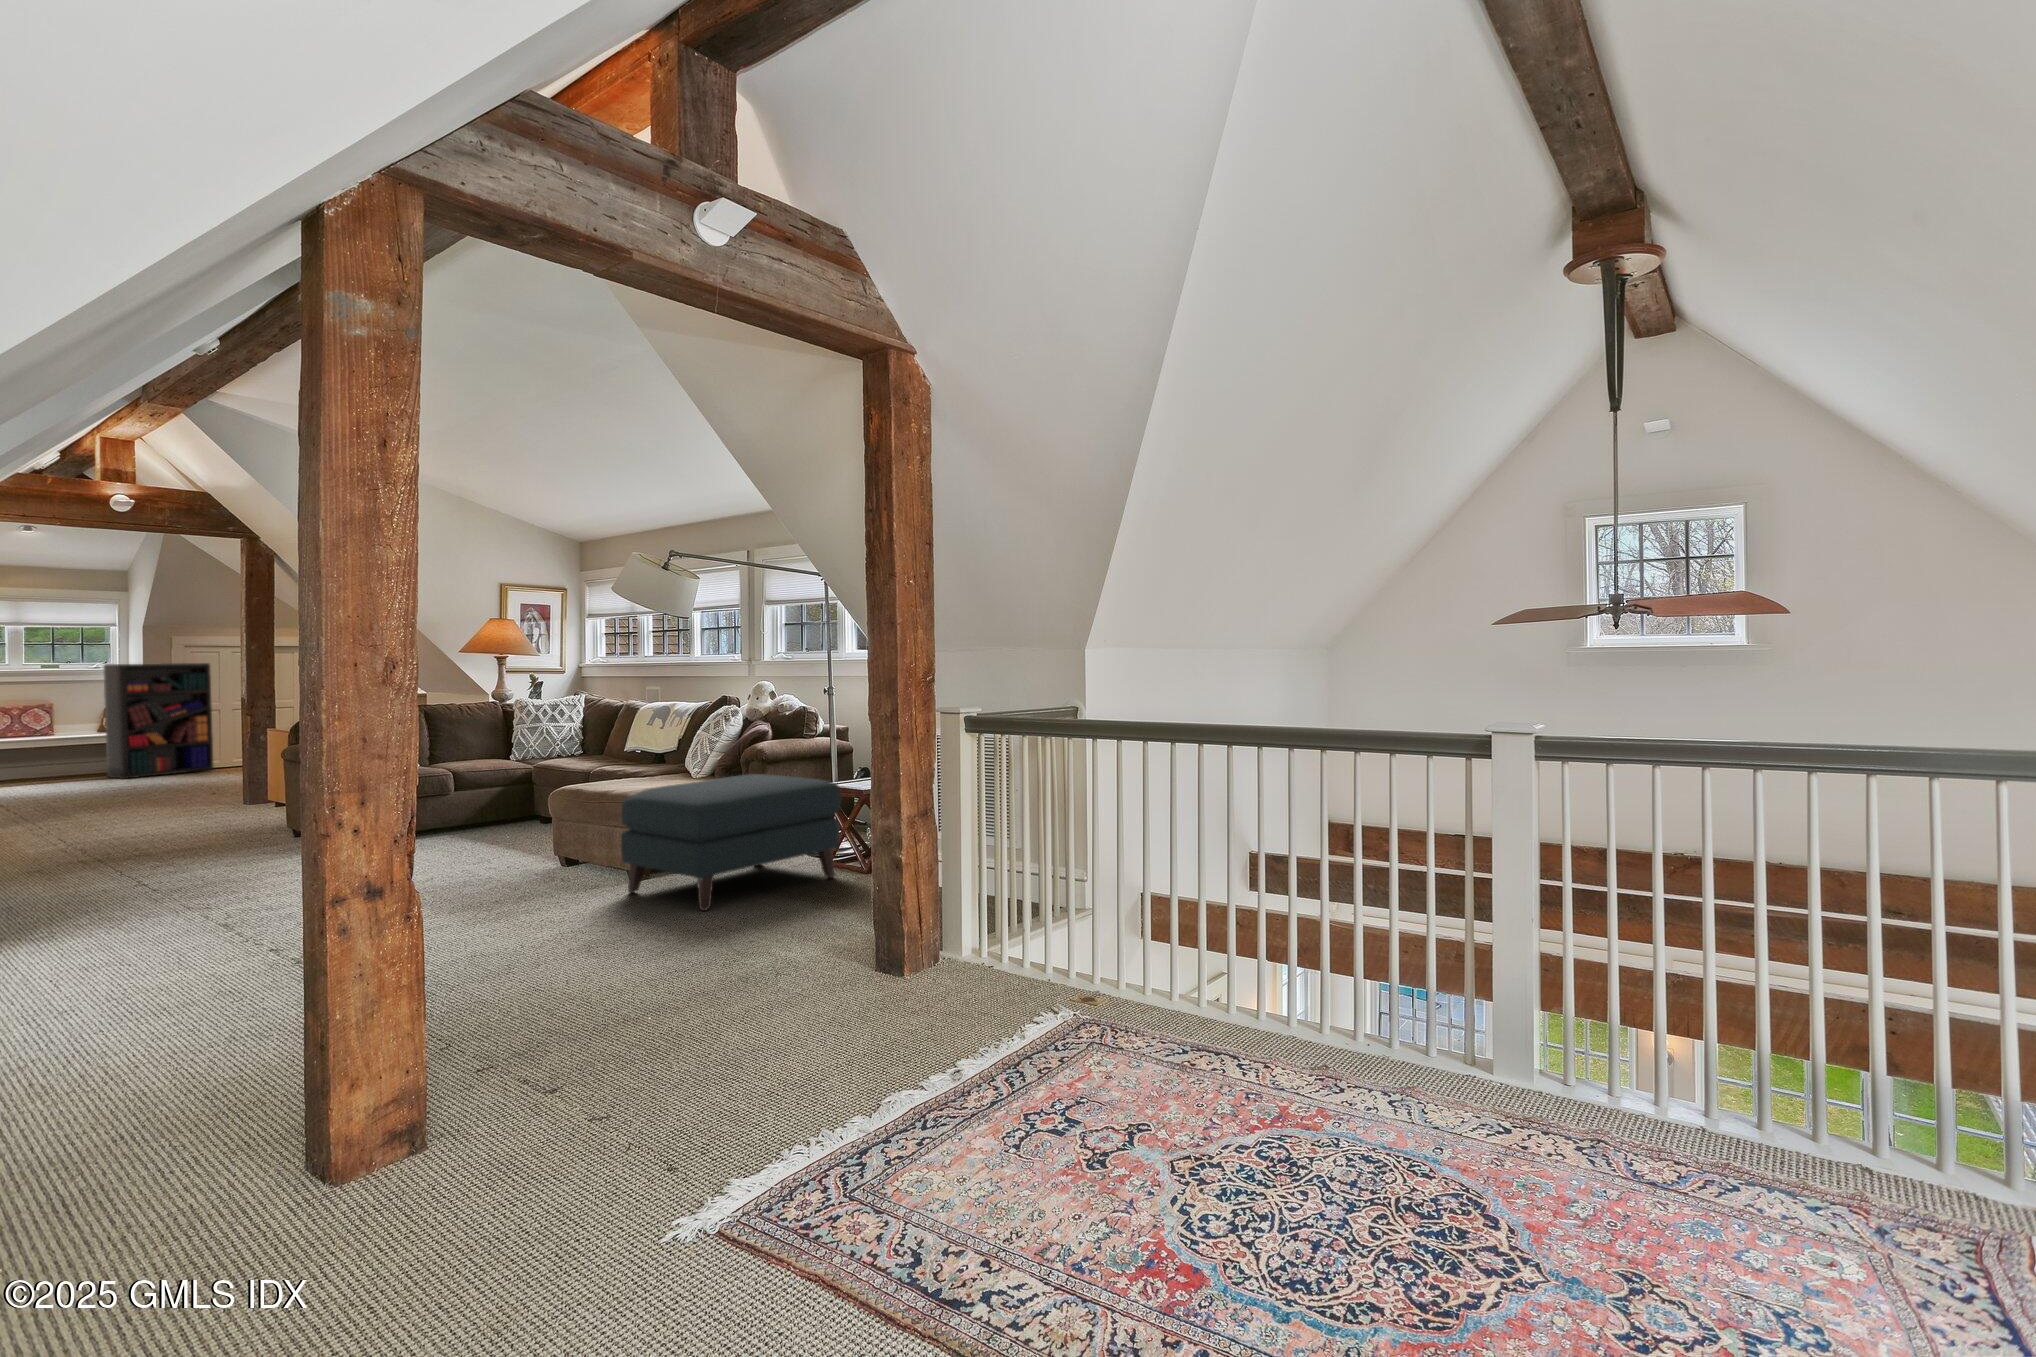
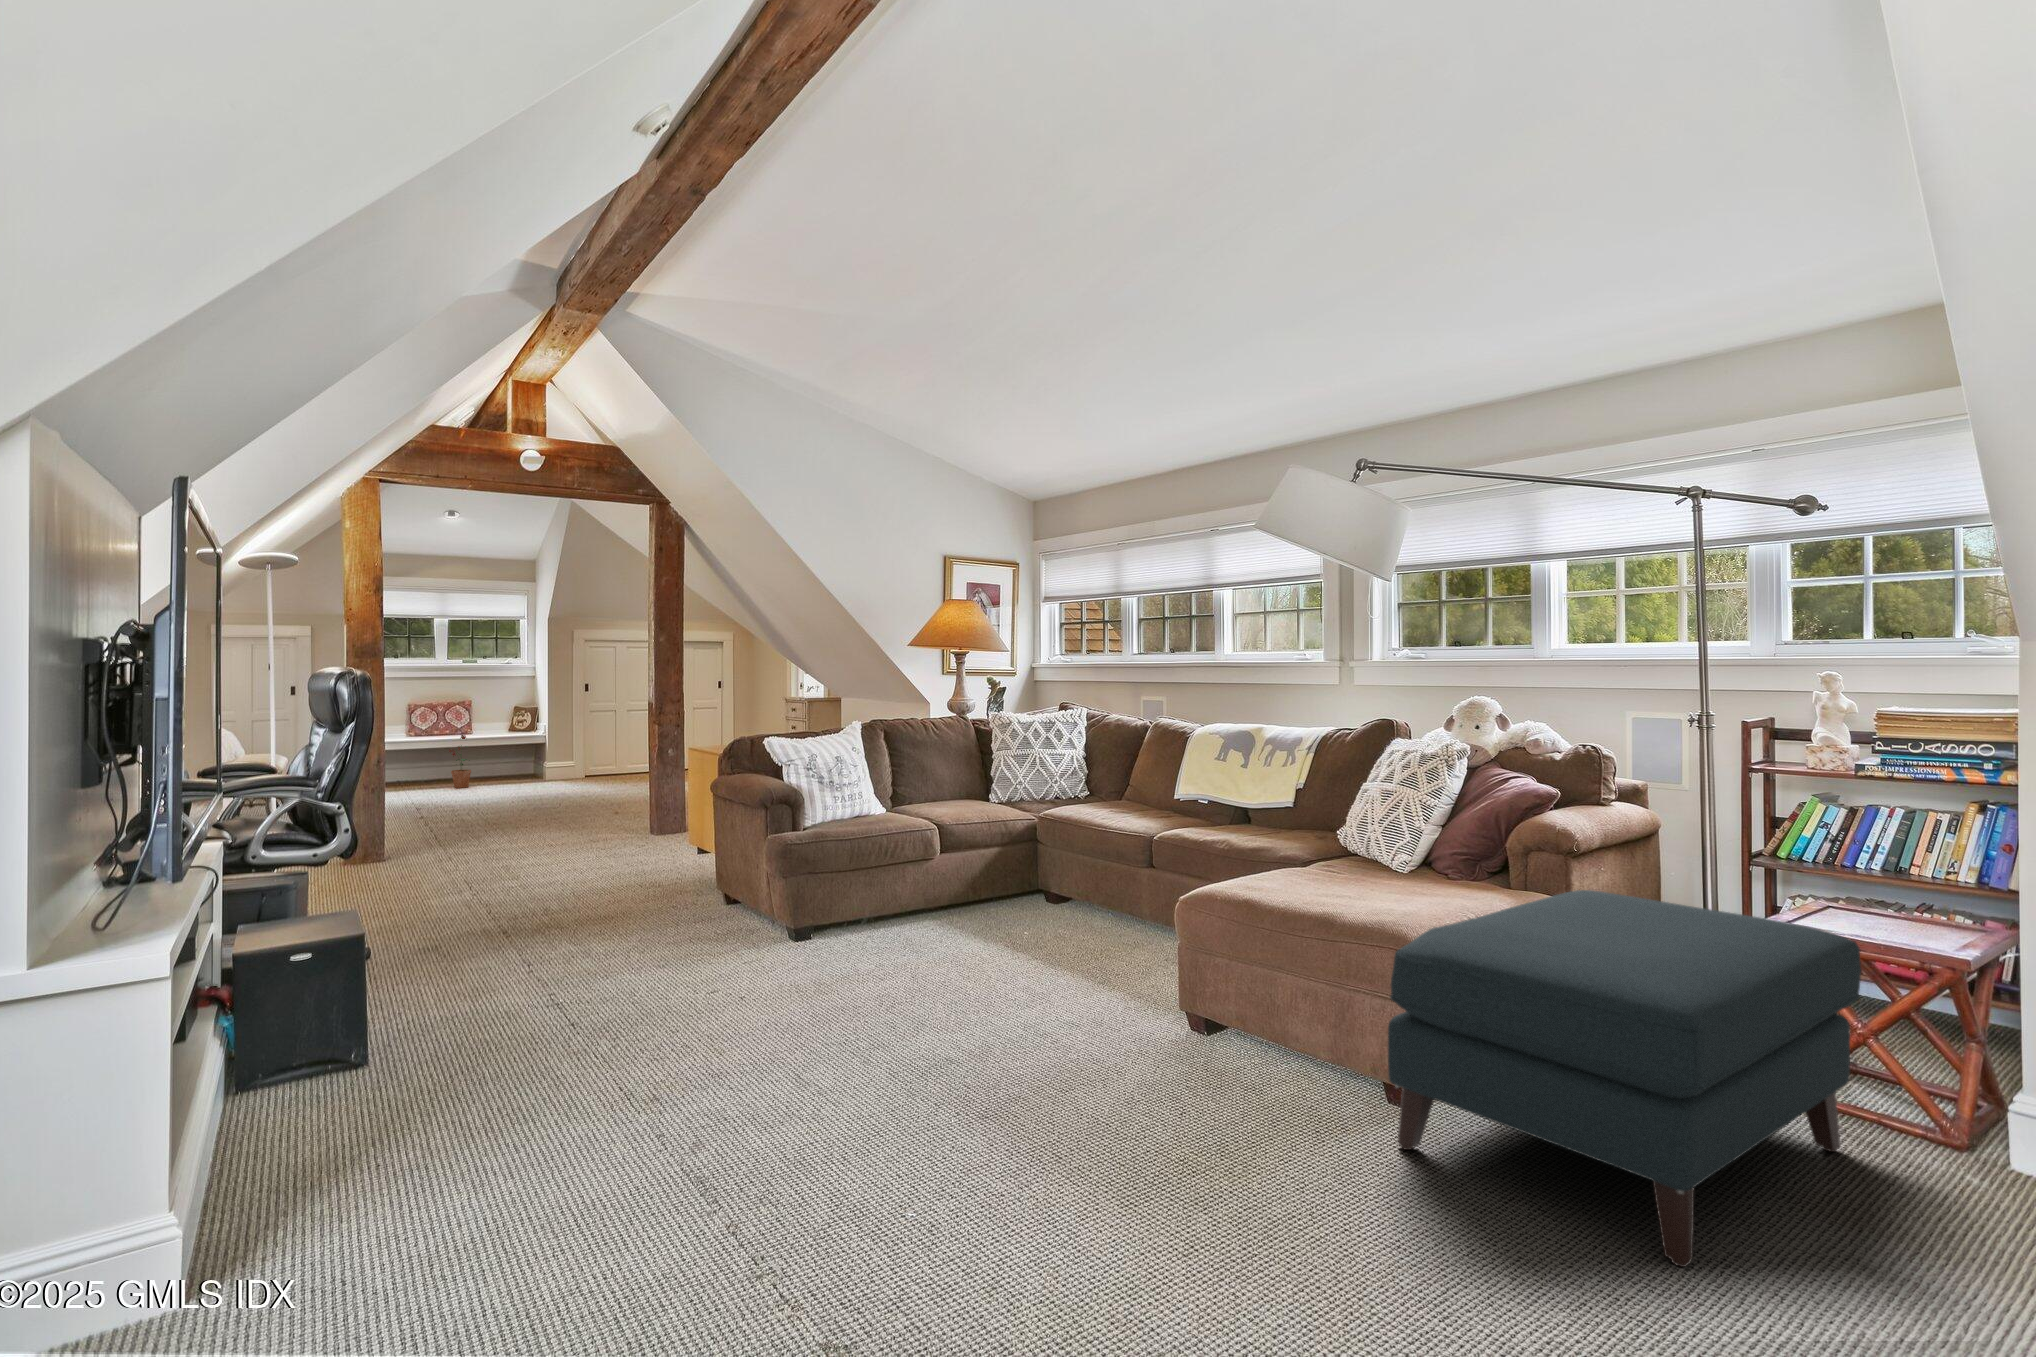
bookshelf: present [103,663,213,779] -> none [514,658,614,788]
potted plant: none [30,733,57,782] -> present [449,735,471,788]

